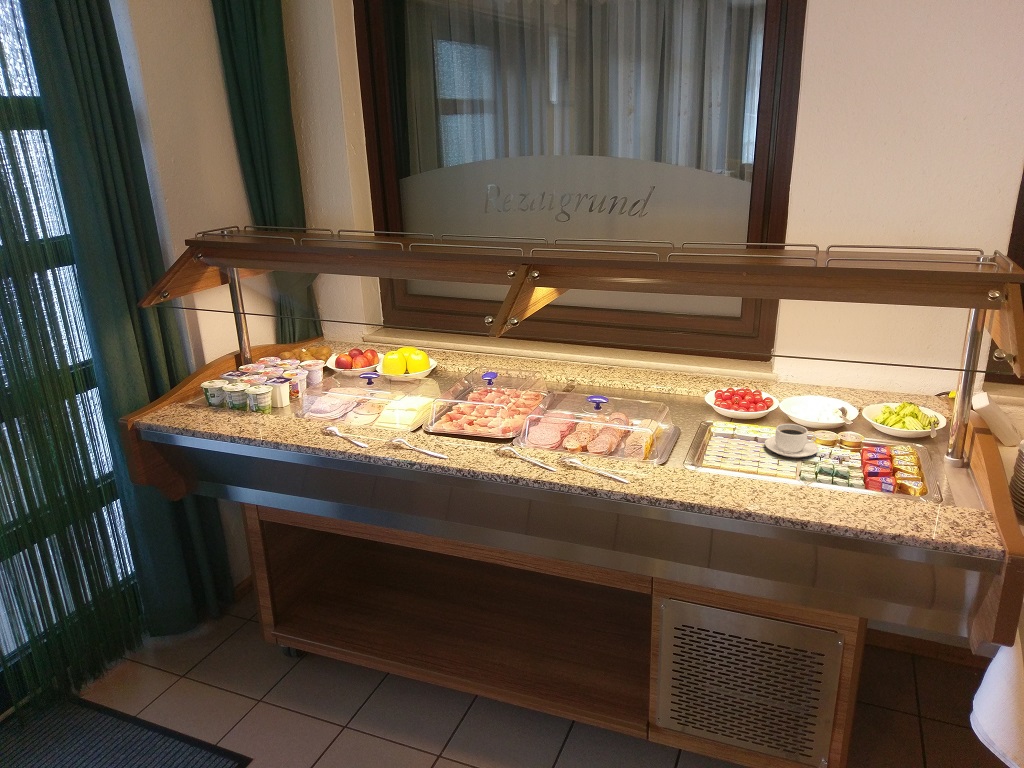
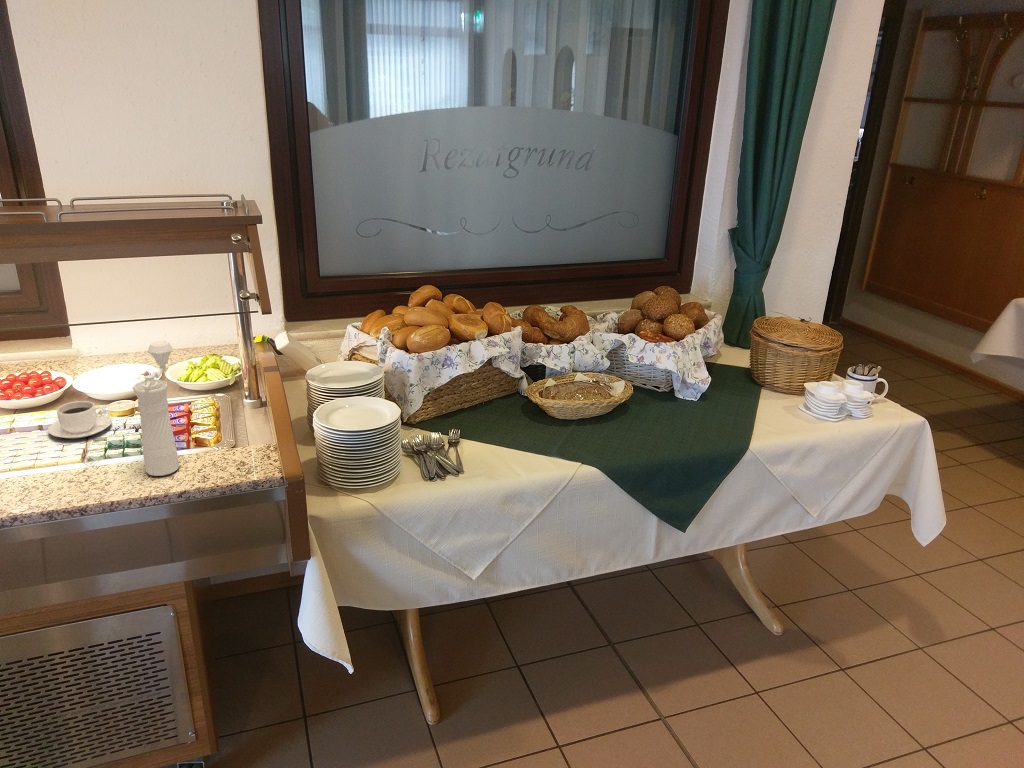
pepper mill: none [857,385,905,513] -> present [133,341,179,476]

